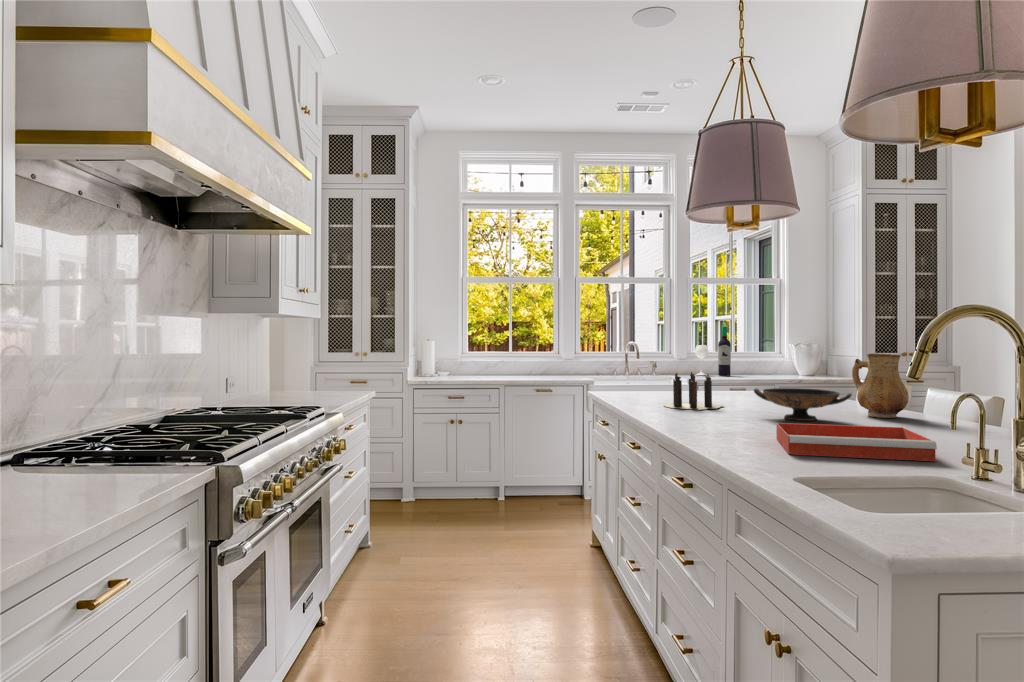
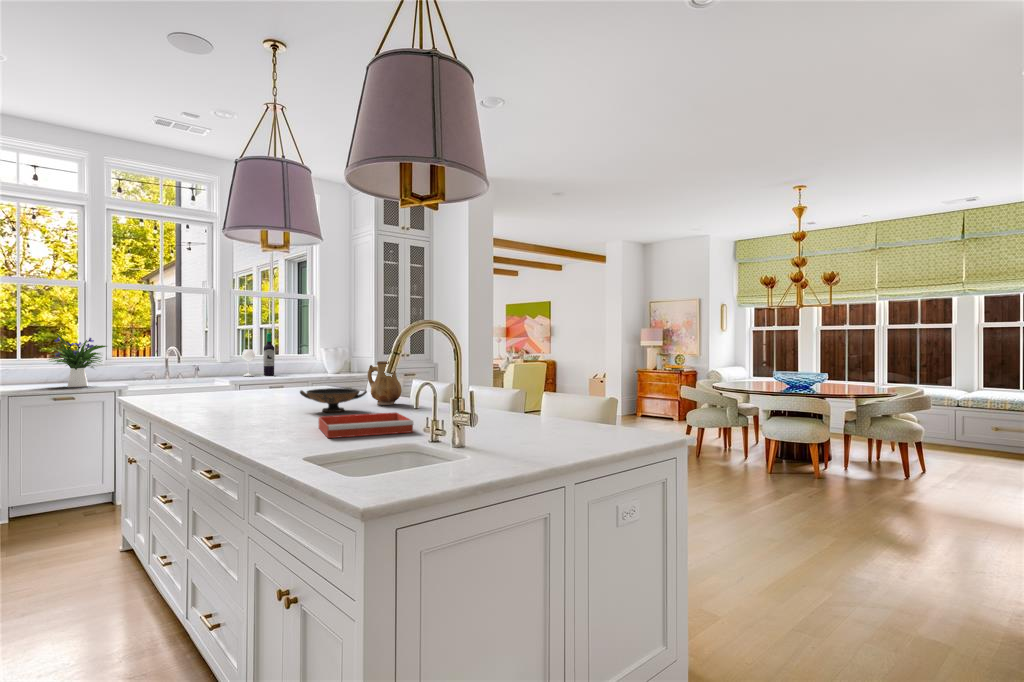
flower arrangement: none [521,327,568,378] -> present [49,334,107,387]
candle: present [665,372,724,410] -> none [215,378,282,410]

